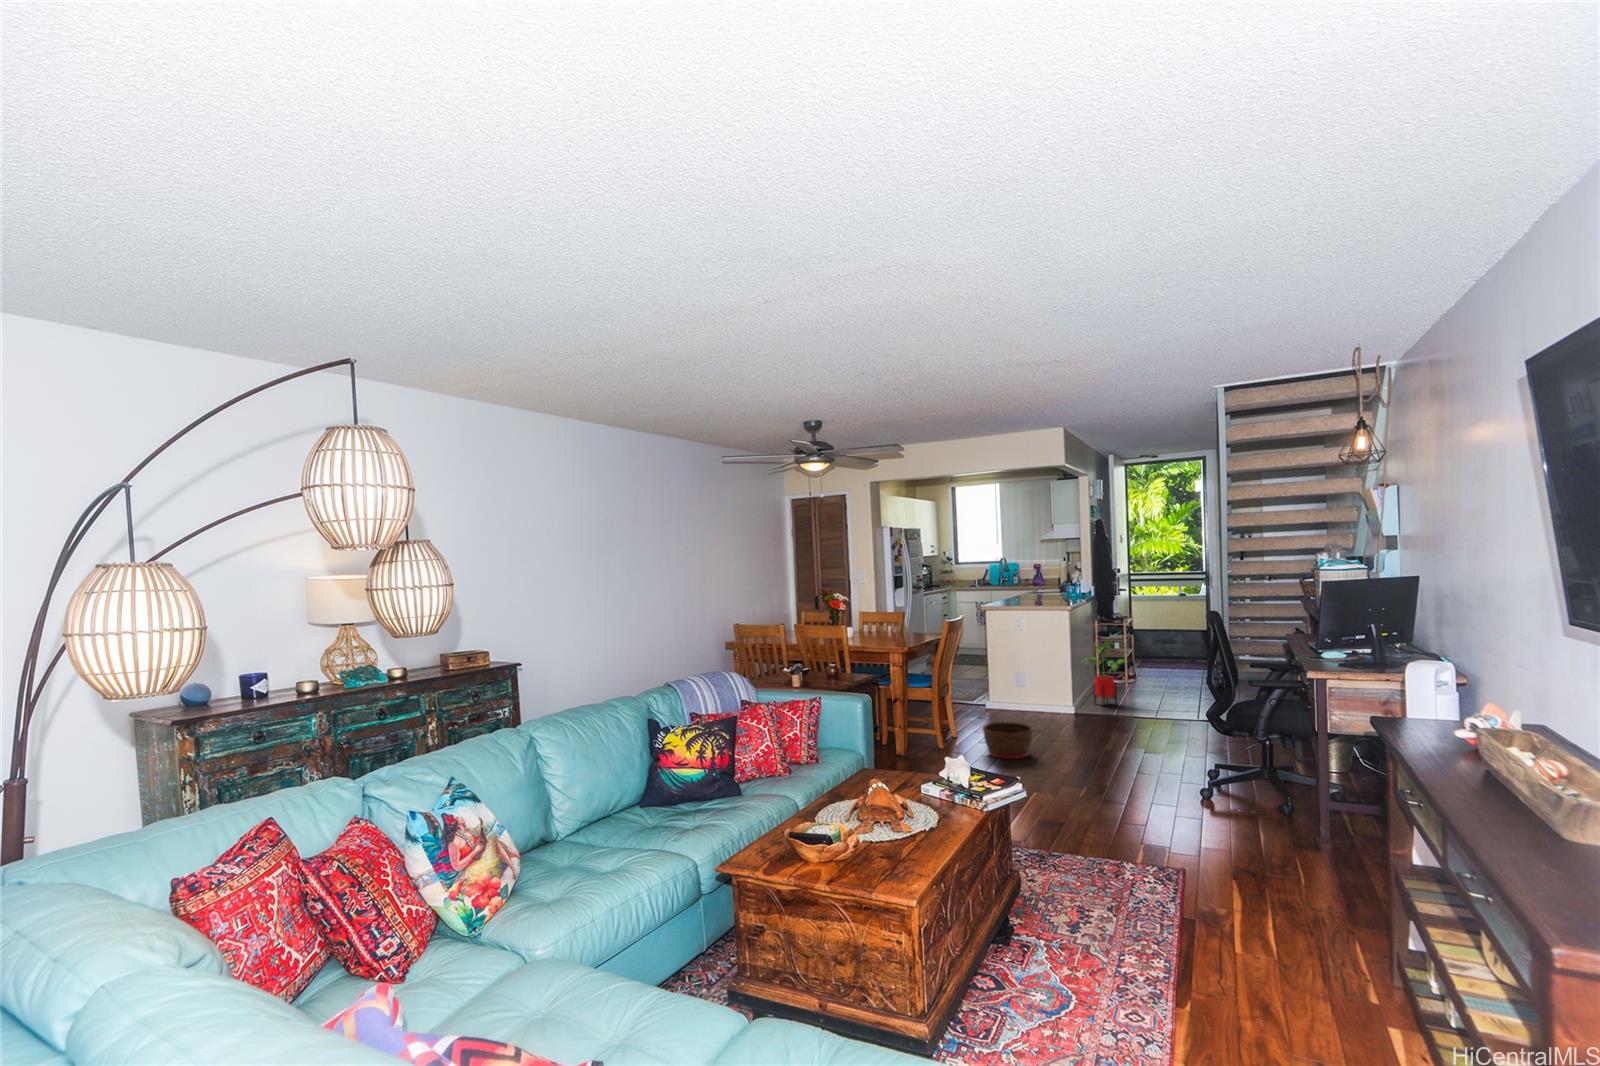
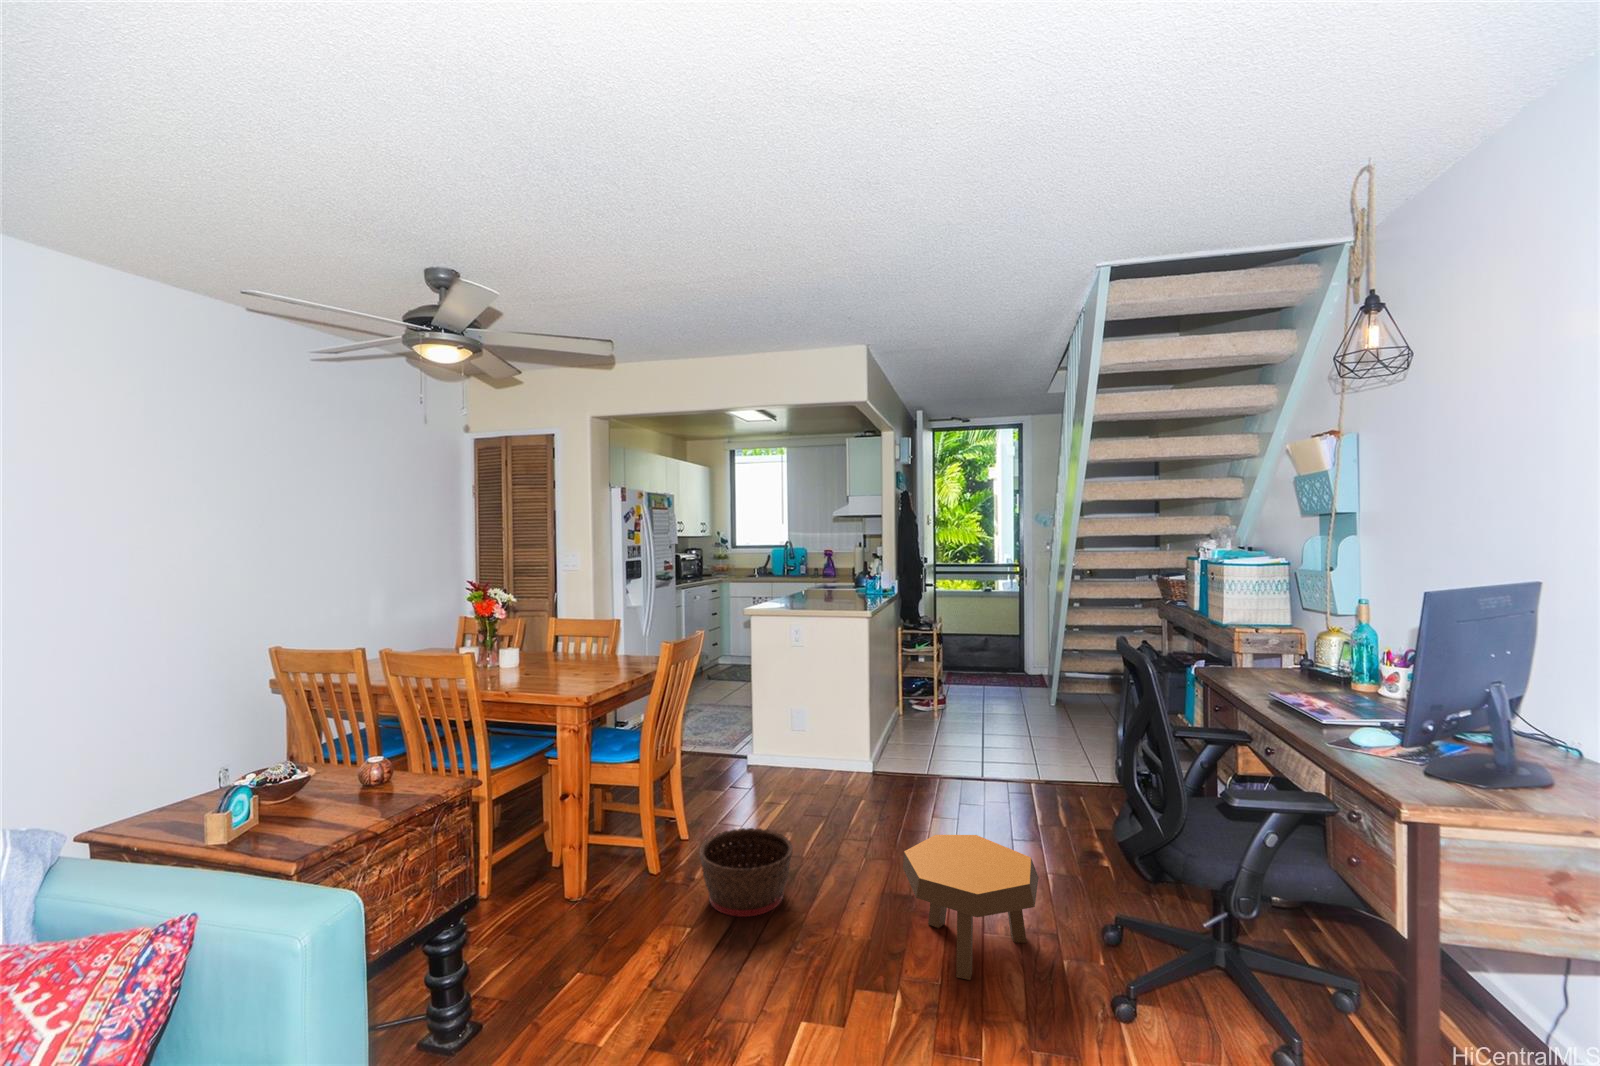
house plant: present [1089,641,1125,705] -> none [880,661,945,758]
footstool: none [1095,720,1169,778] -> present [903,835,1039,980]

